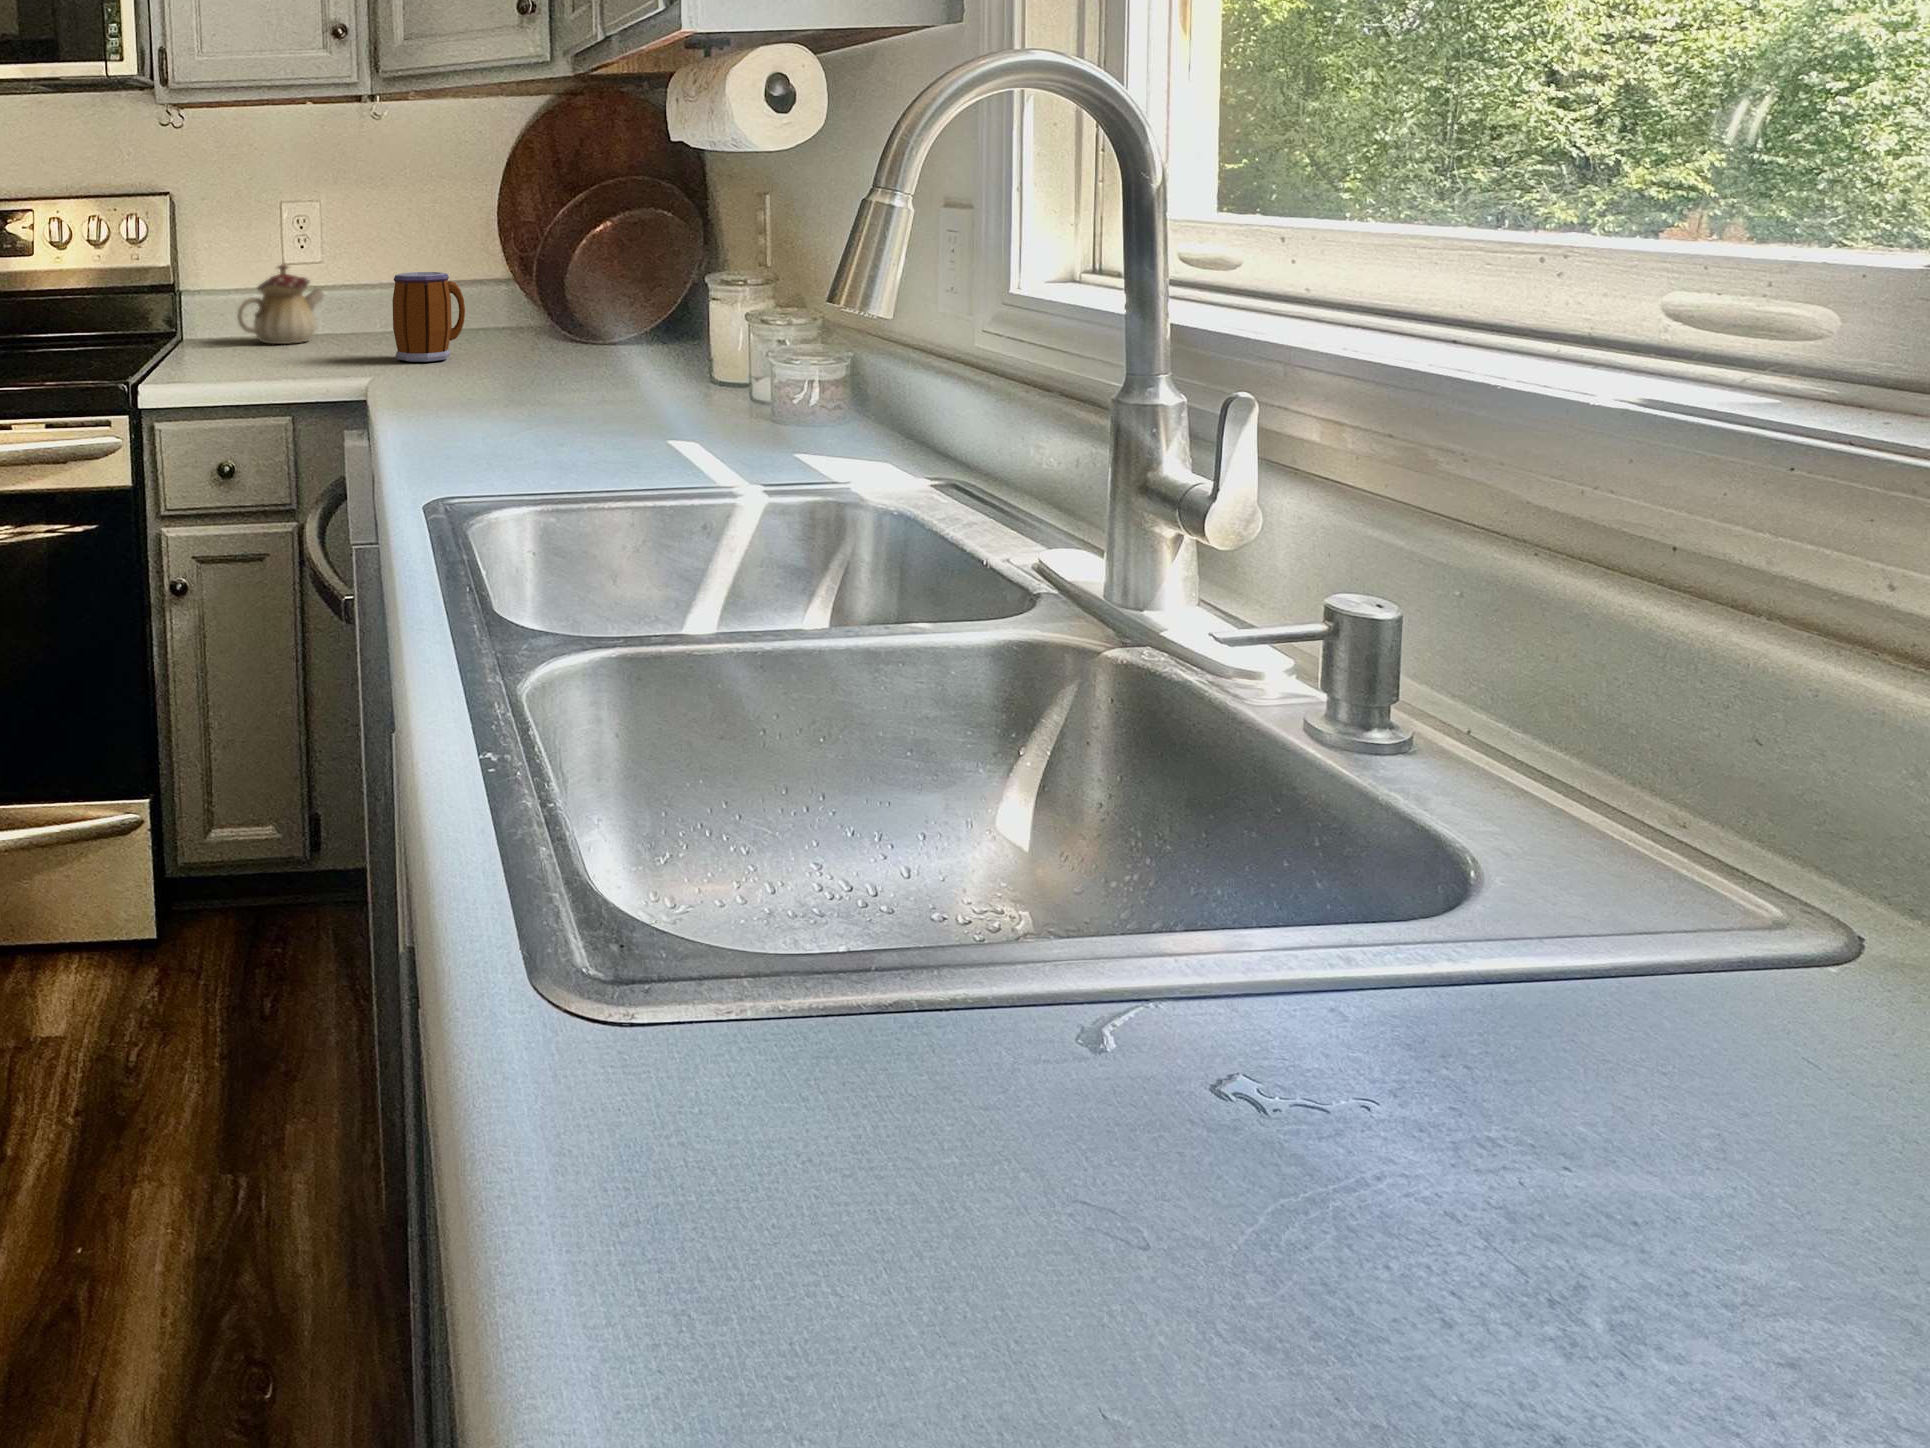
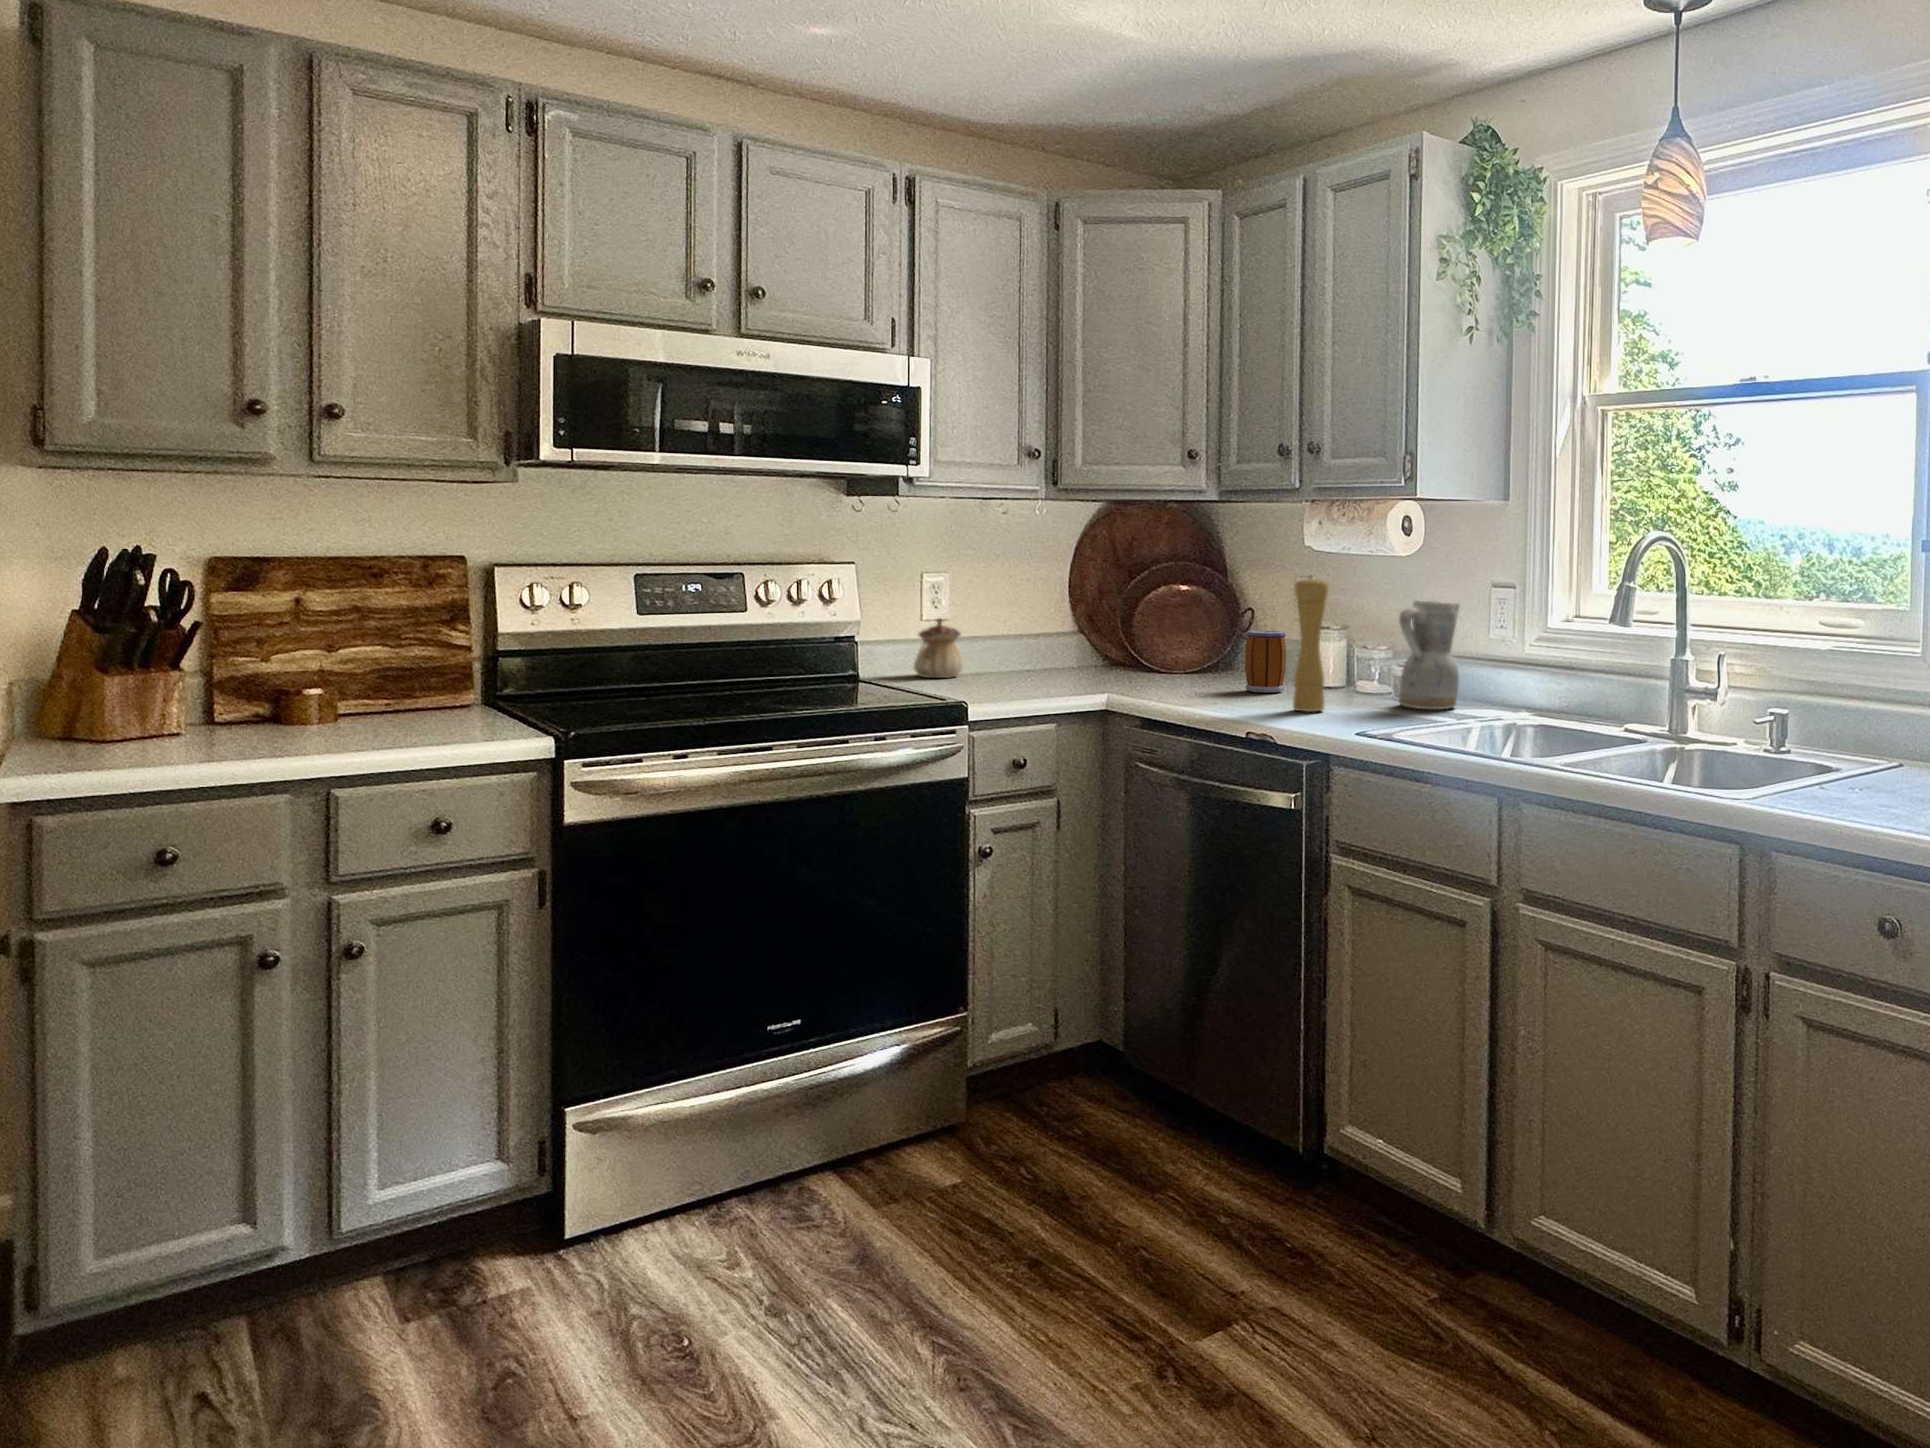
pepper mill: none [490,193,552,440] -> present [1293,577,1329,712]
ceramic pitcher: none [693,233,848,457] -> present [1399,600,1459,709]
mug: present [392,272,465,362] -> present [1245,630,1286,693]

